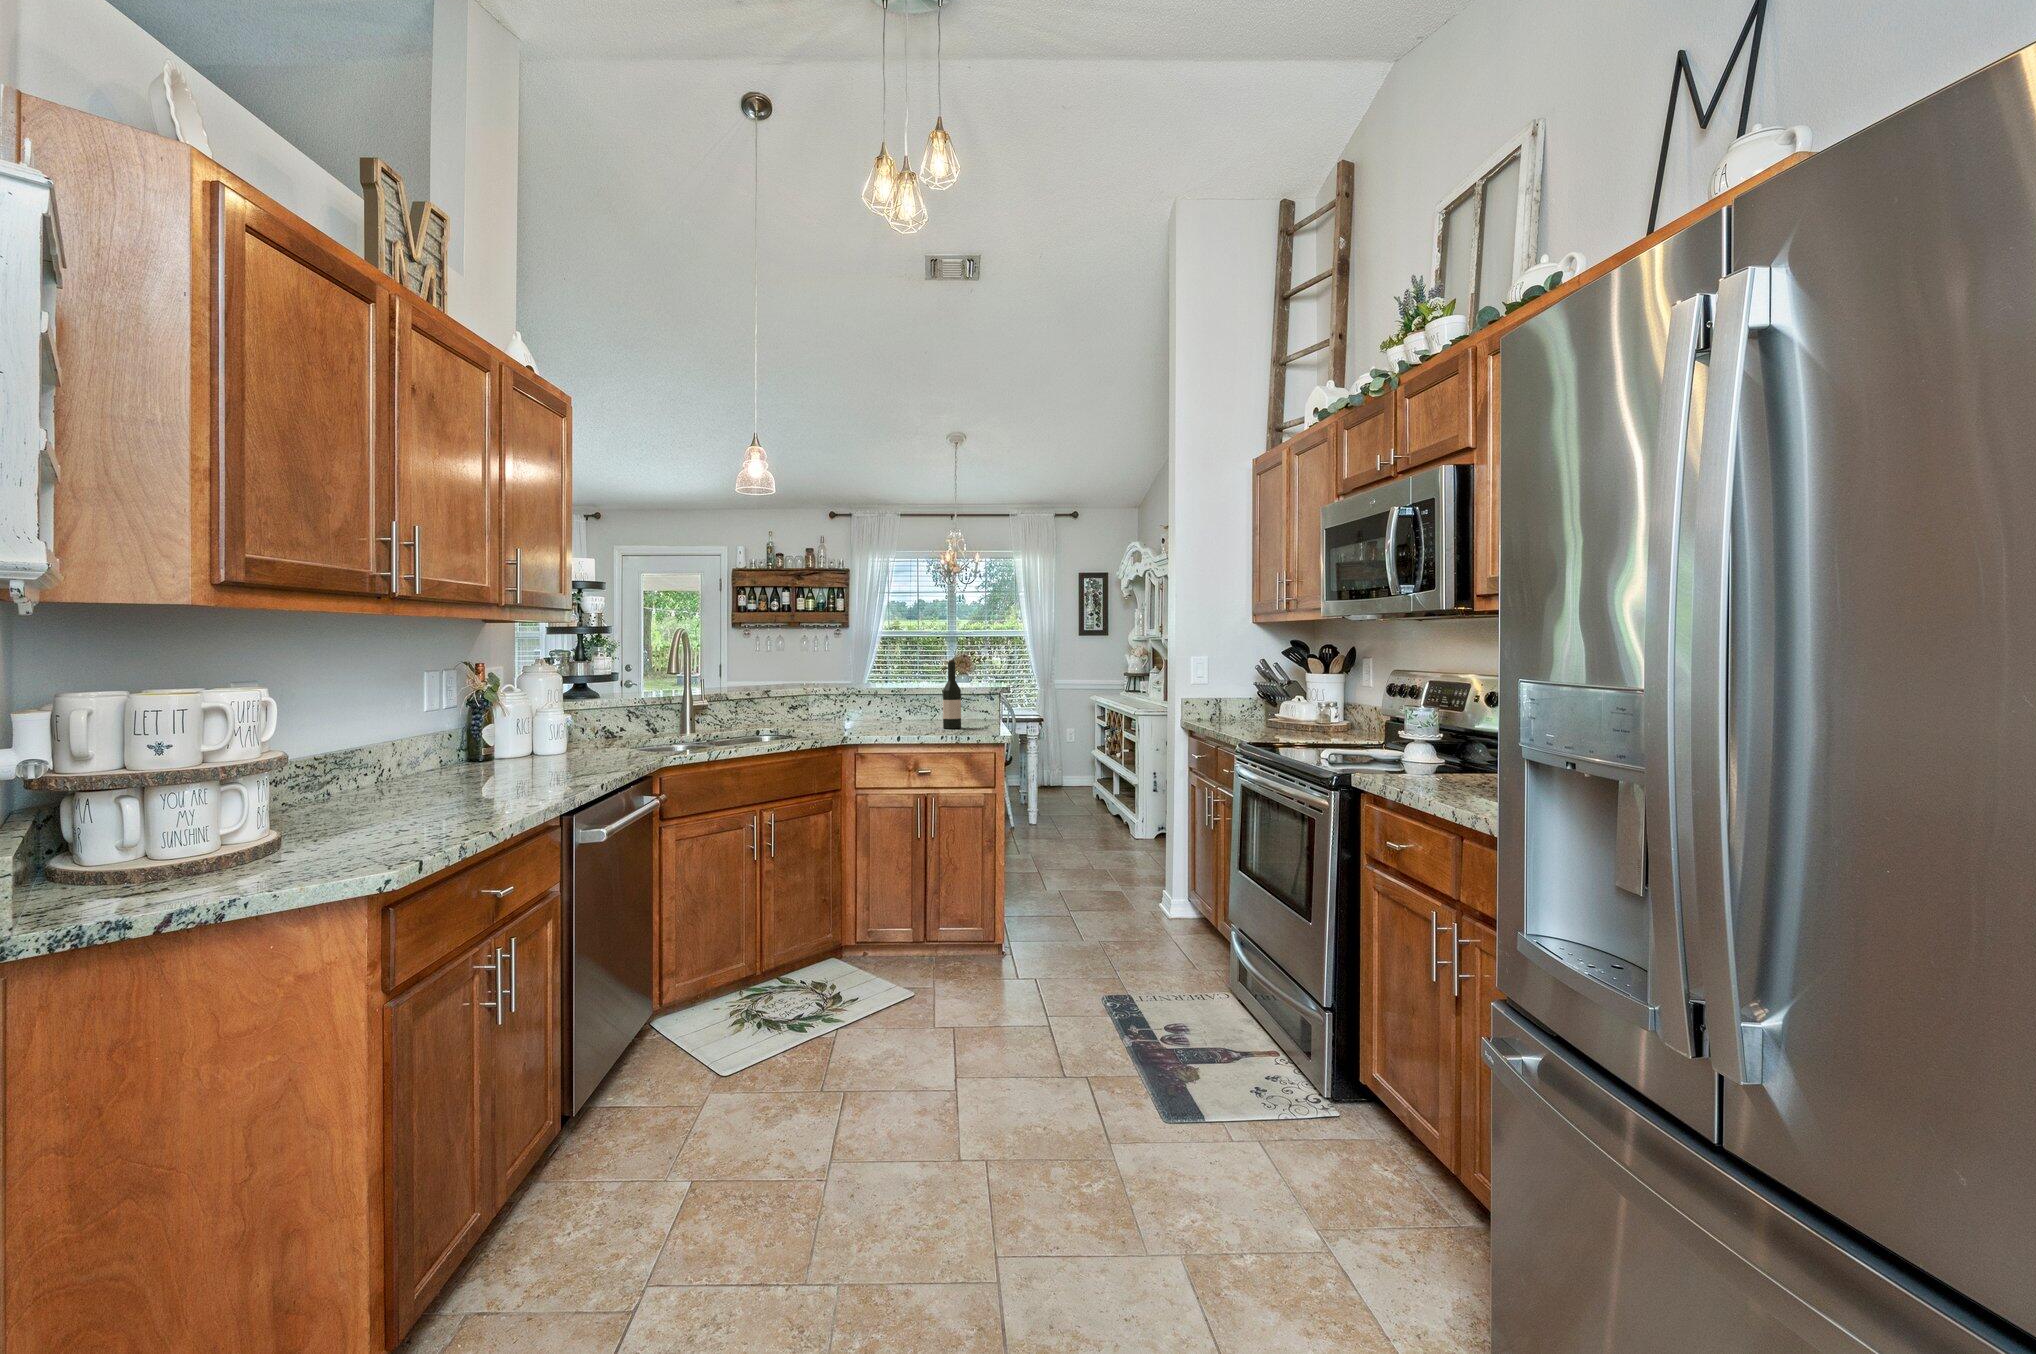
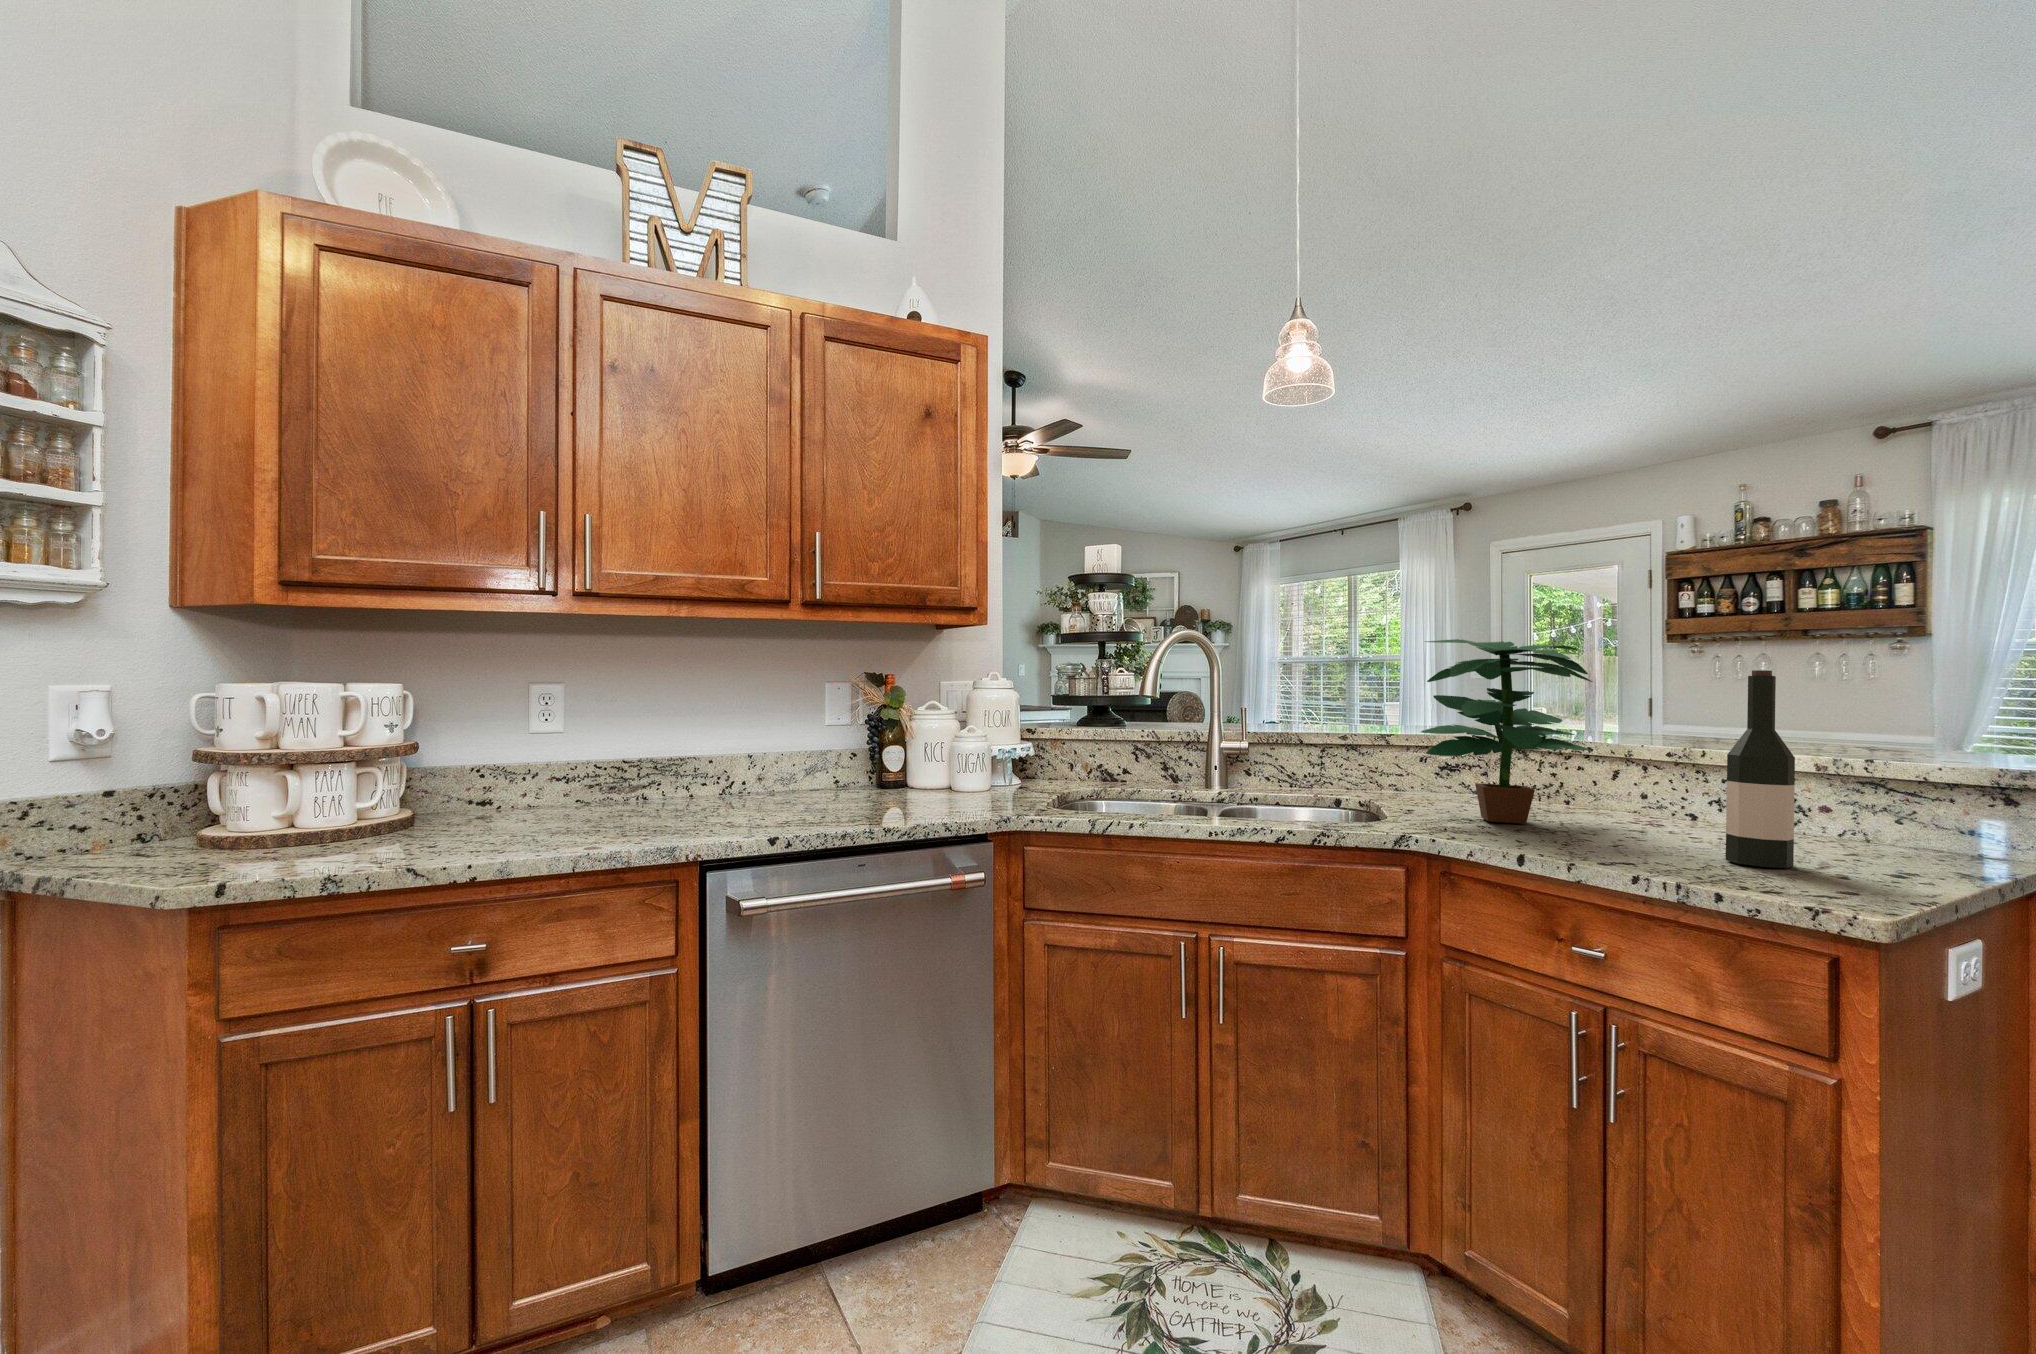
potted plant: none [810,645,881,728] -> present [1421,639,1593,824]

